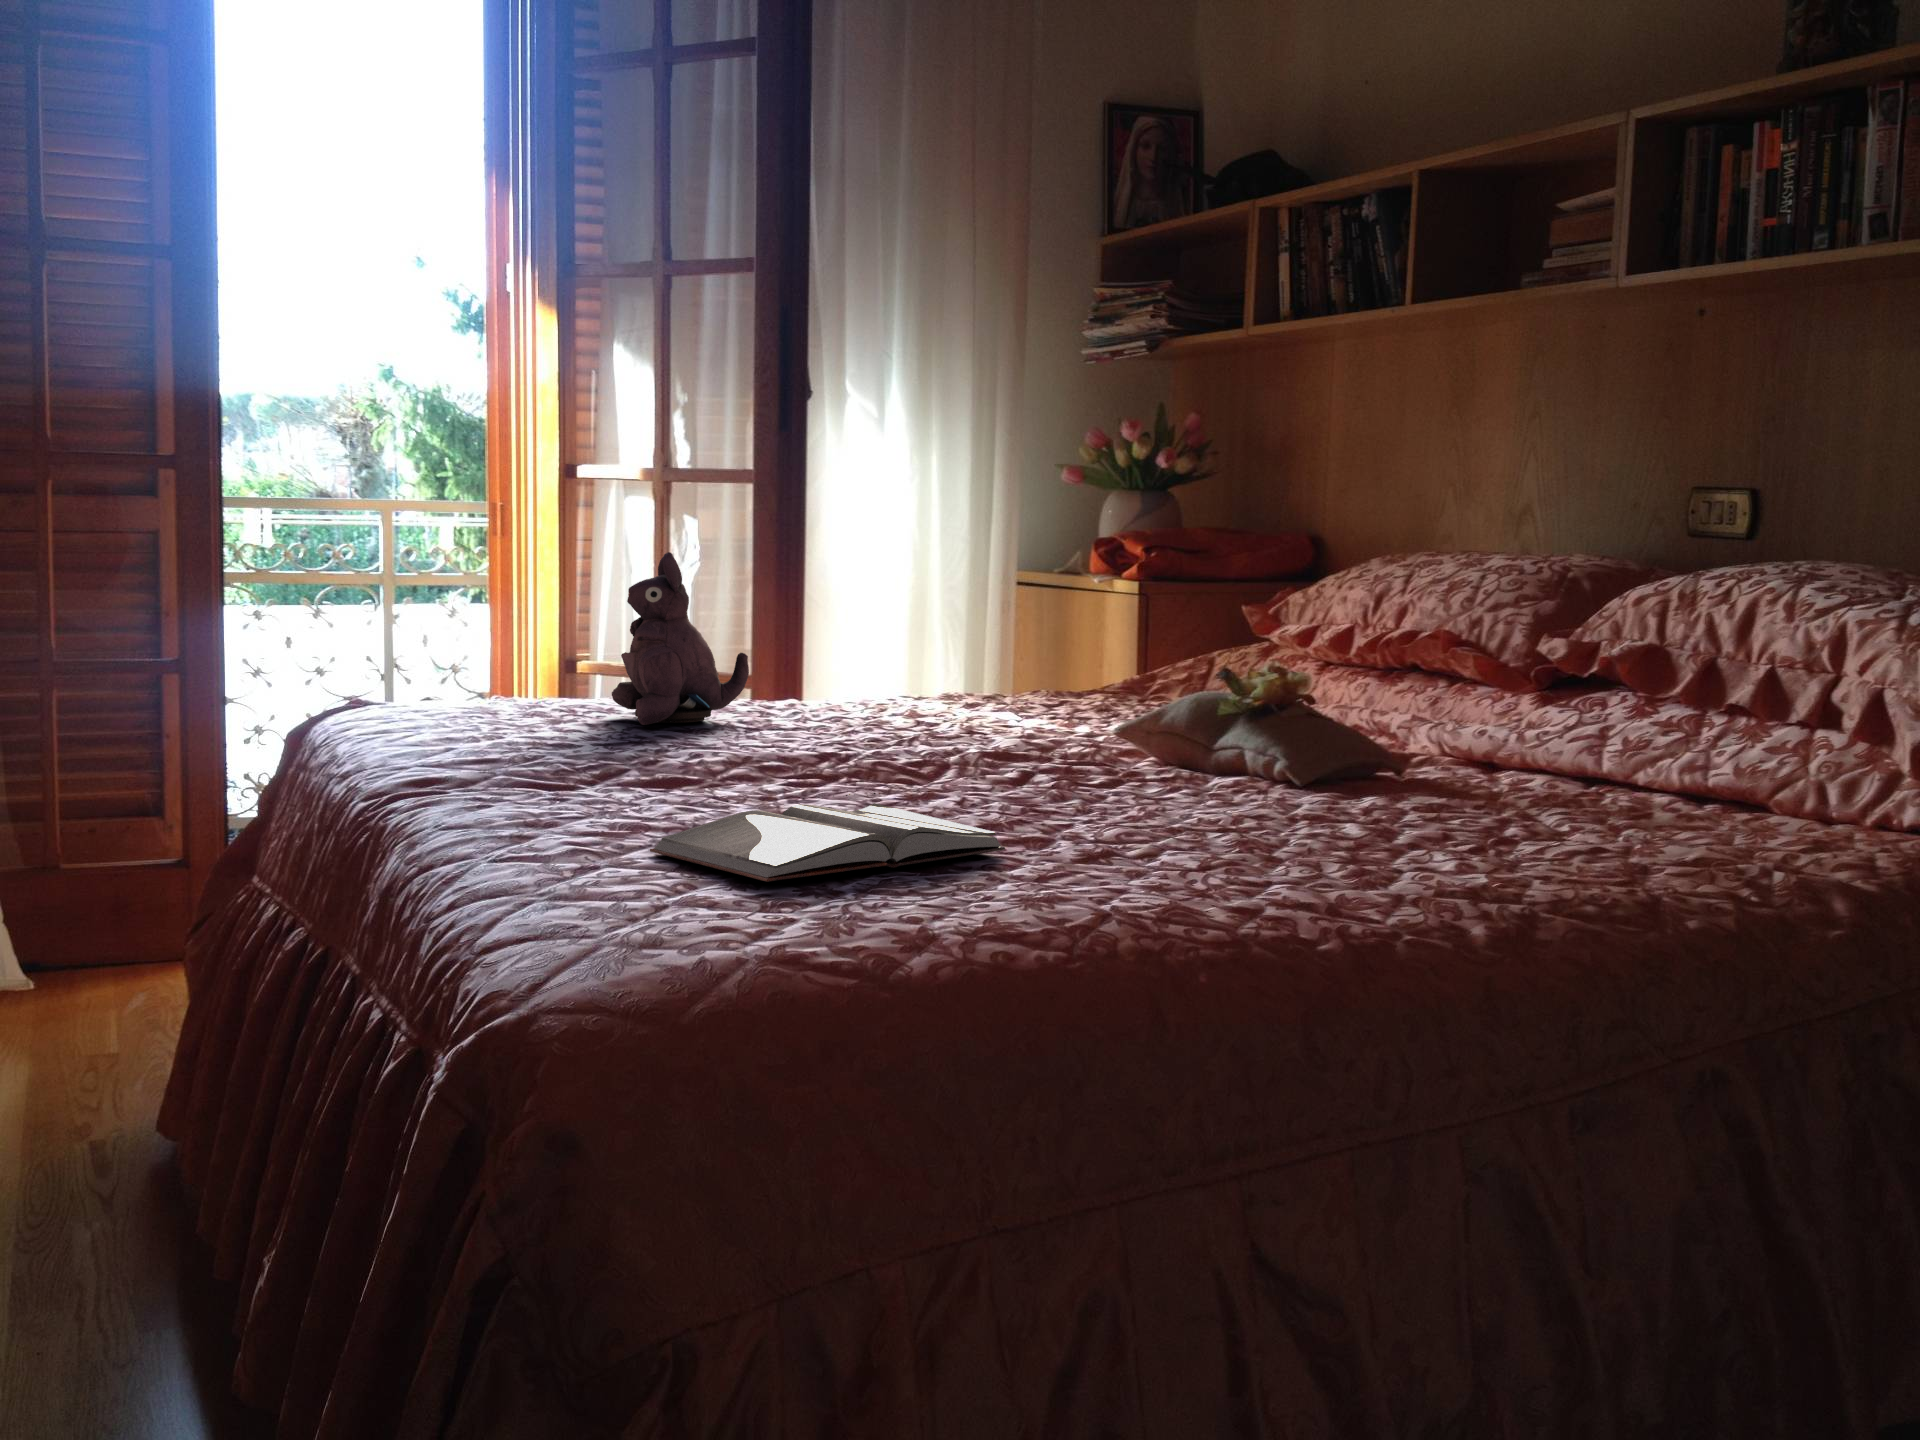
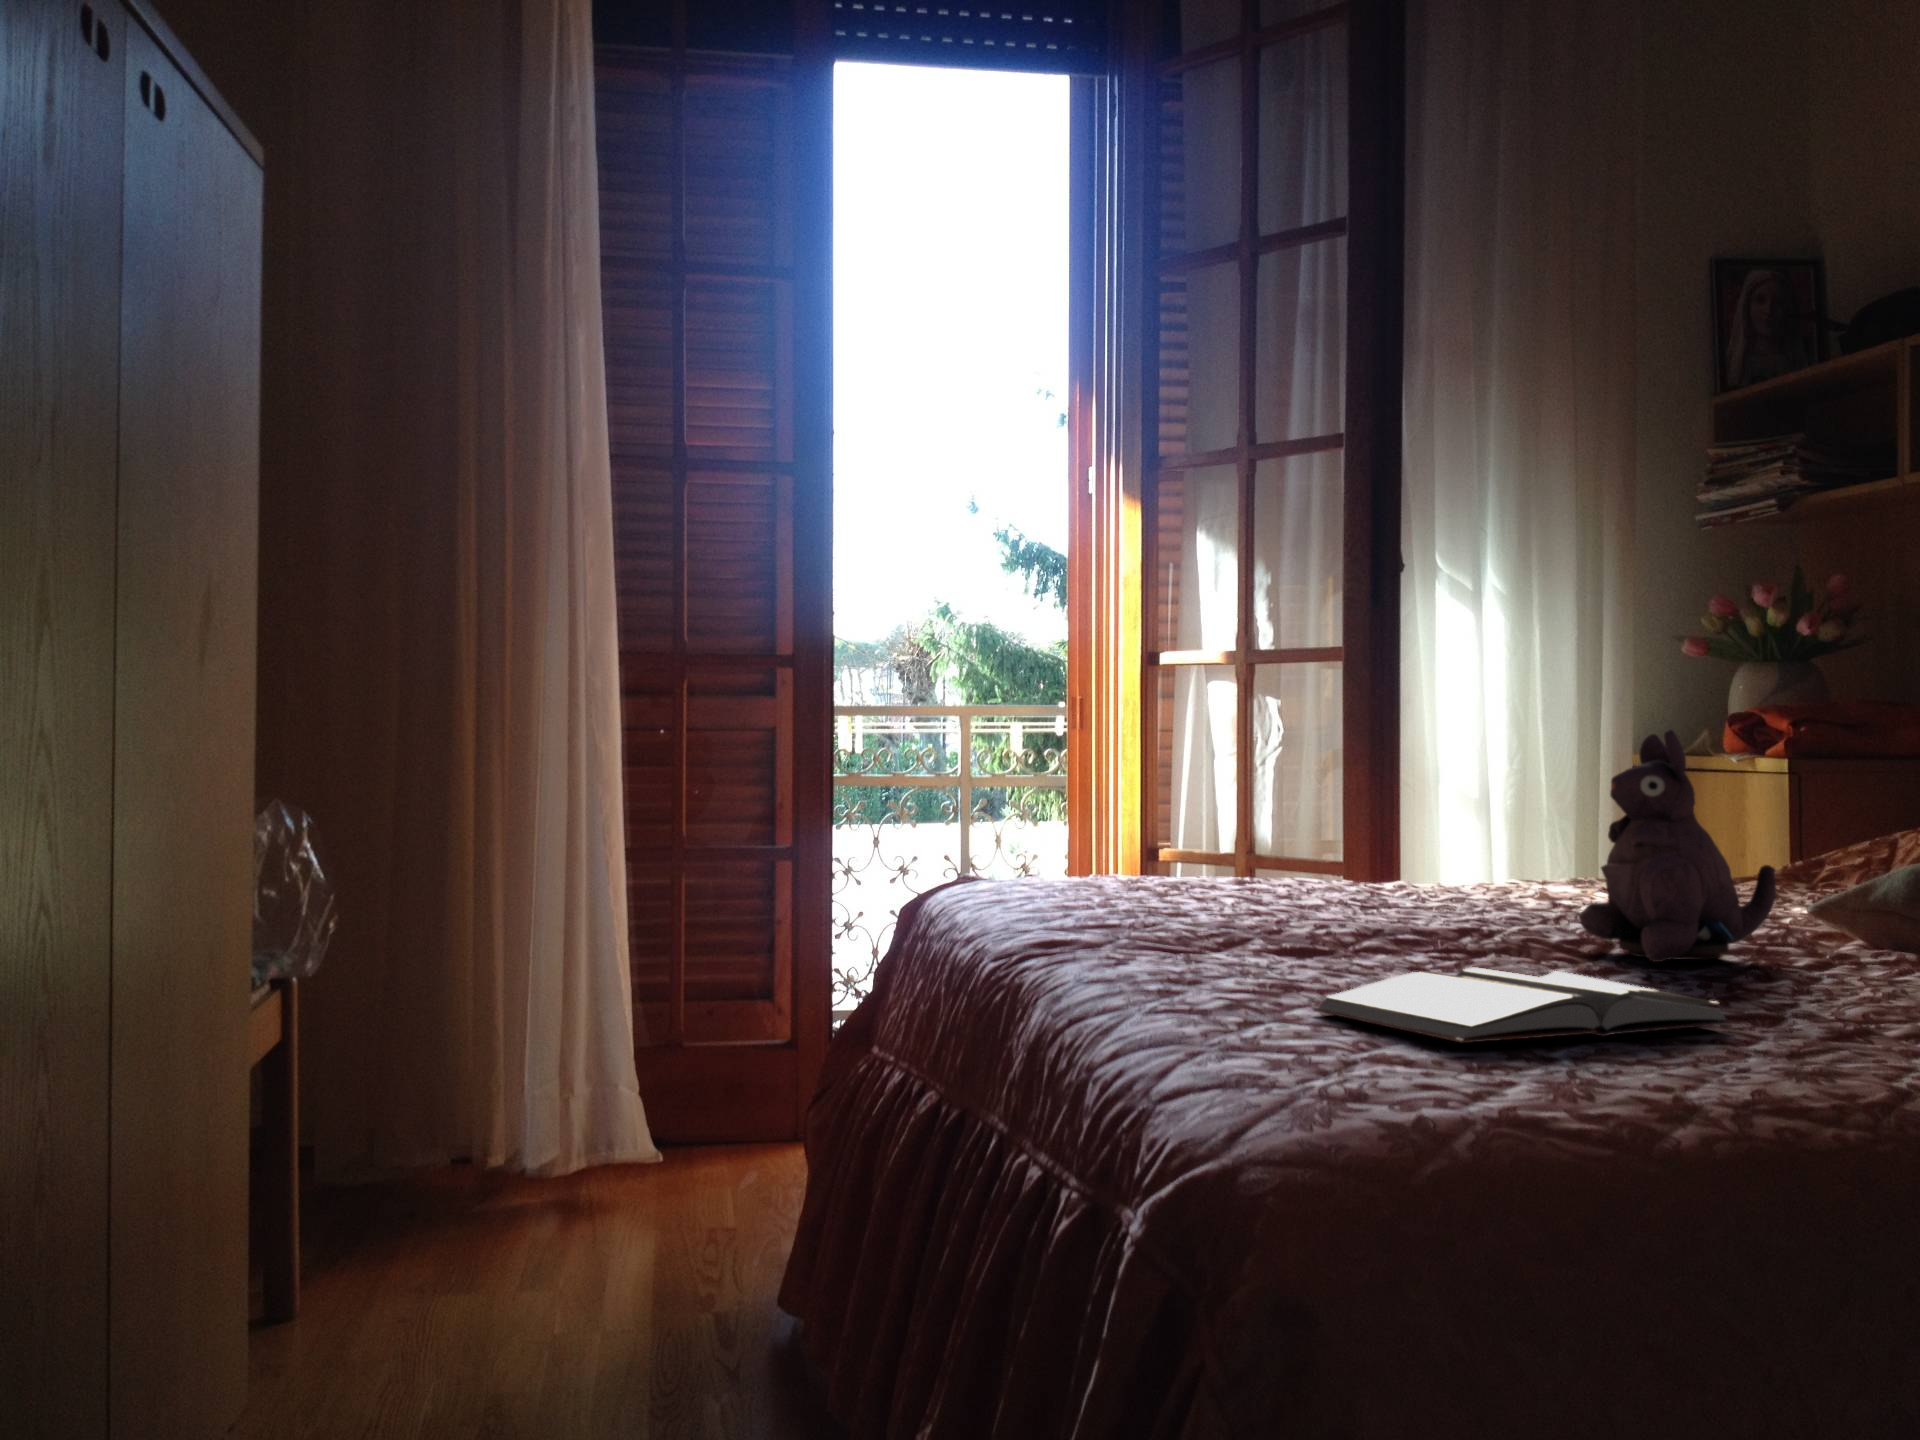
plush toy: present [612,552,749,725] -> present [1579,730,1777,962]

